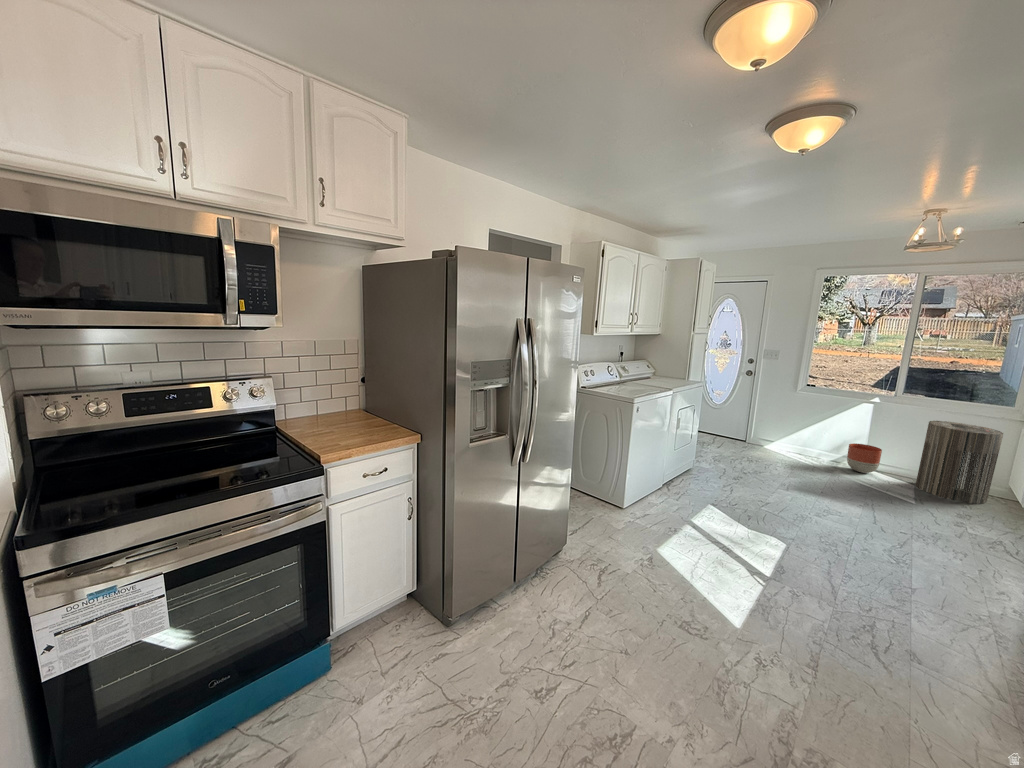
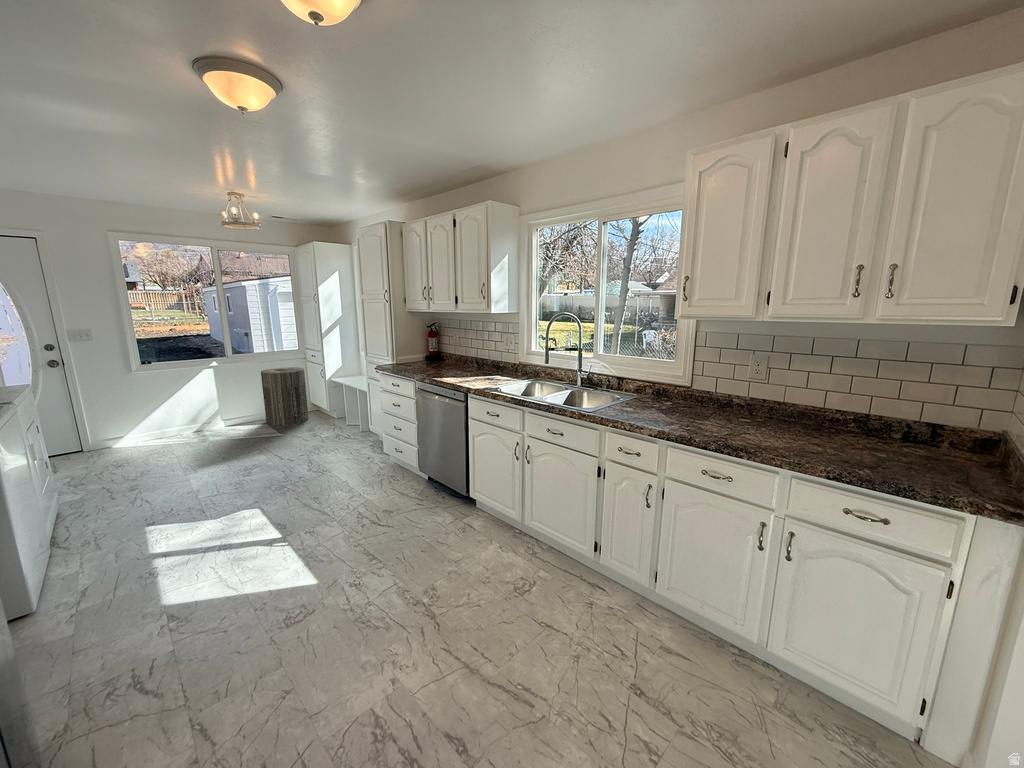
planter: present [847,443,882,473] -> none [207,405,237,431]

